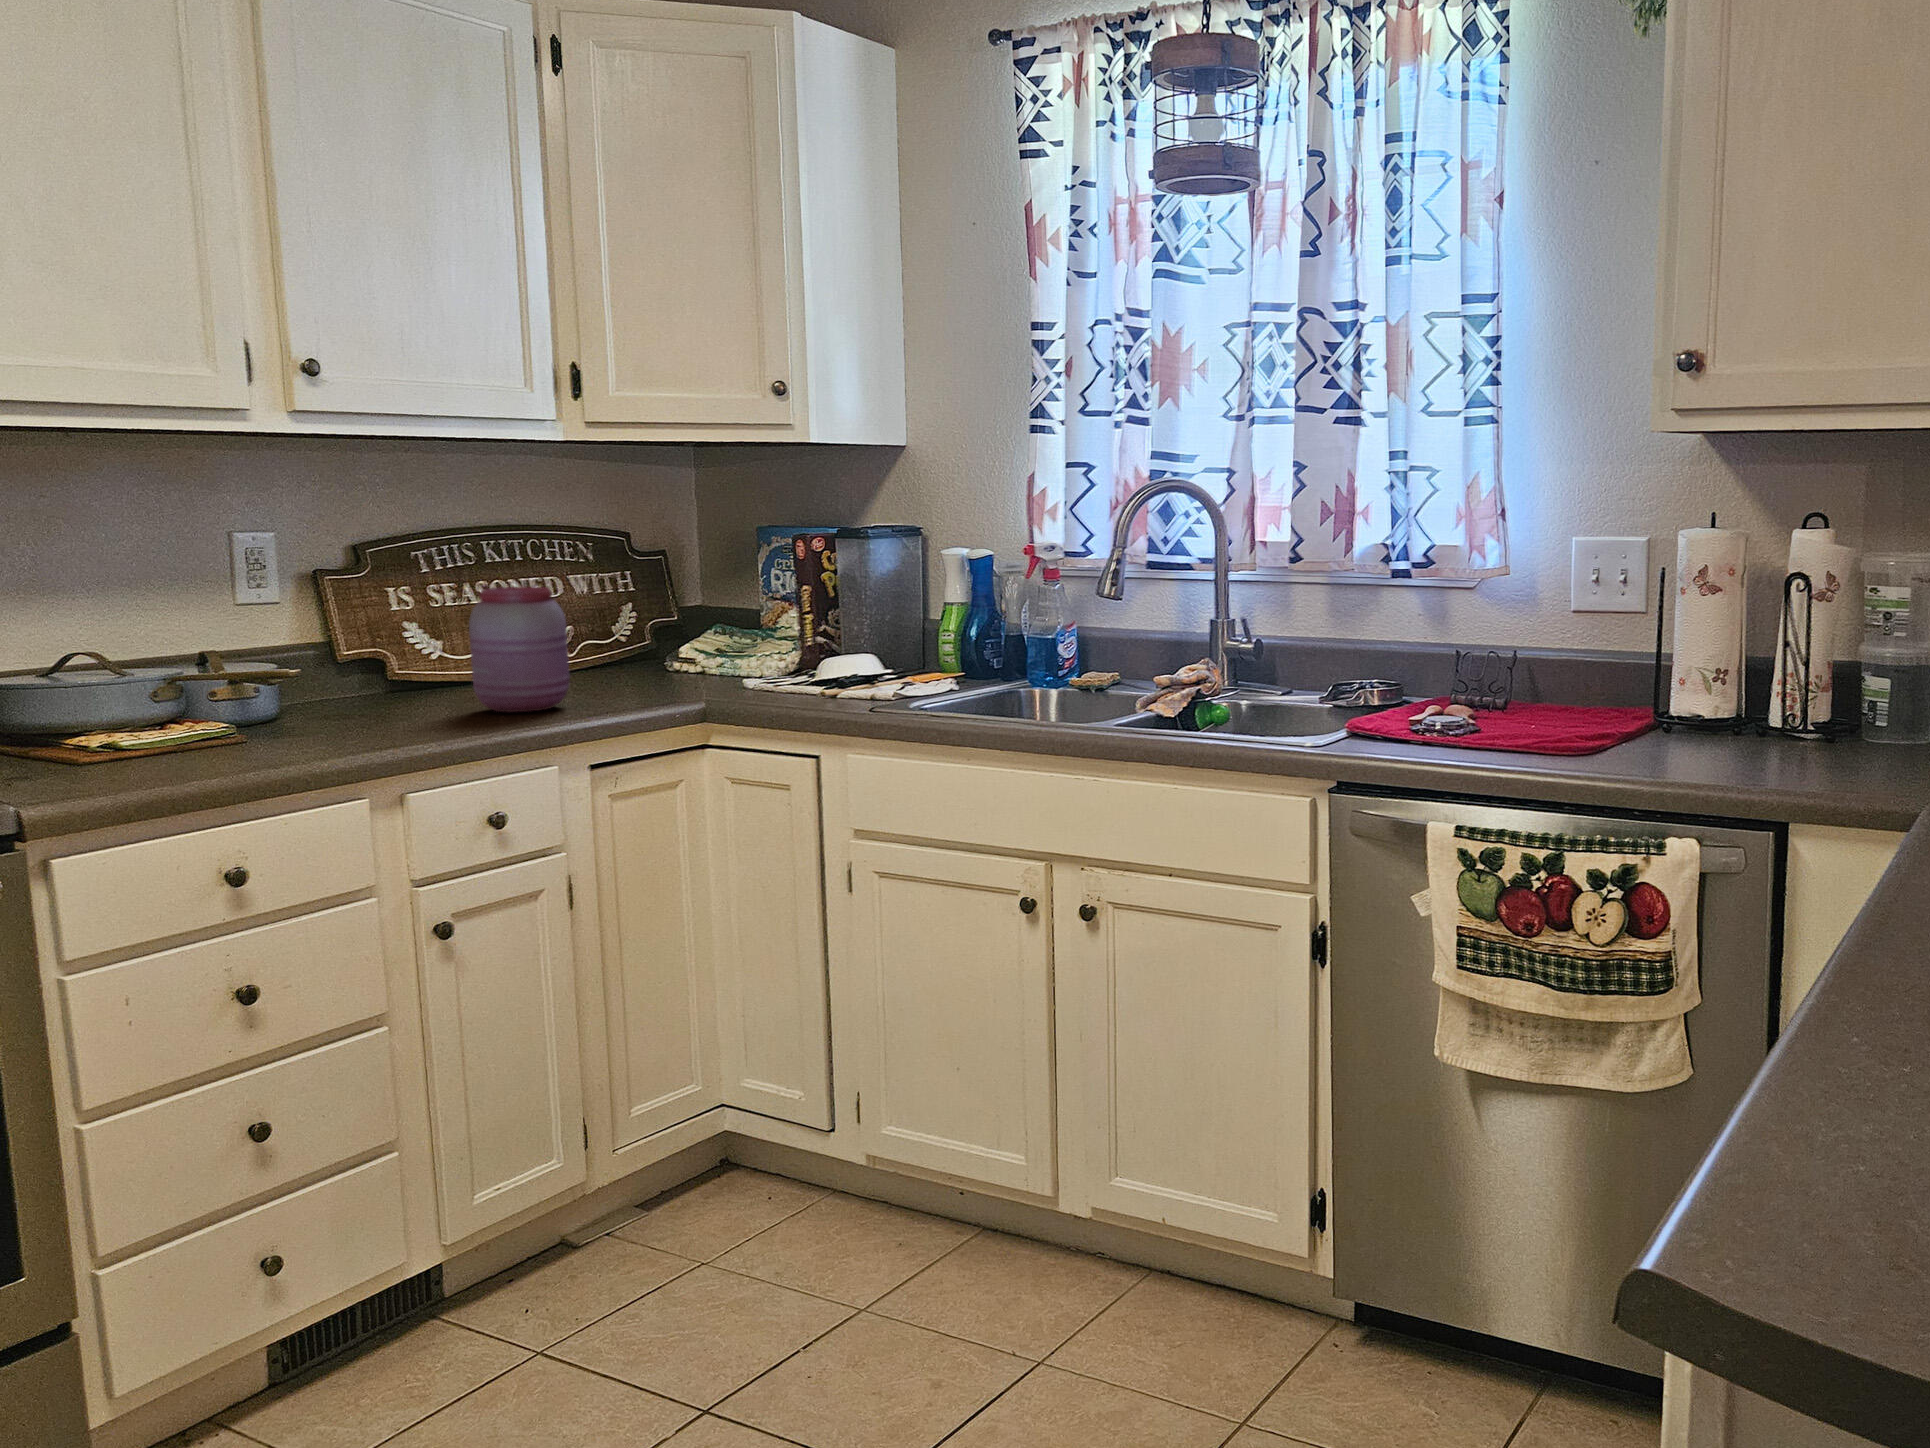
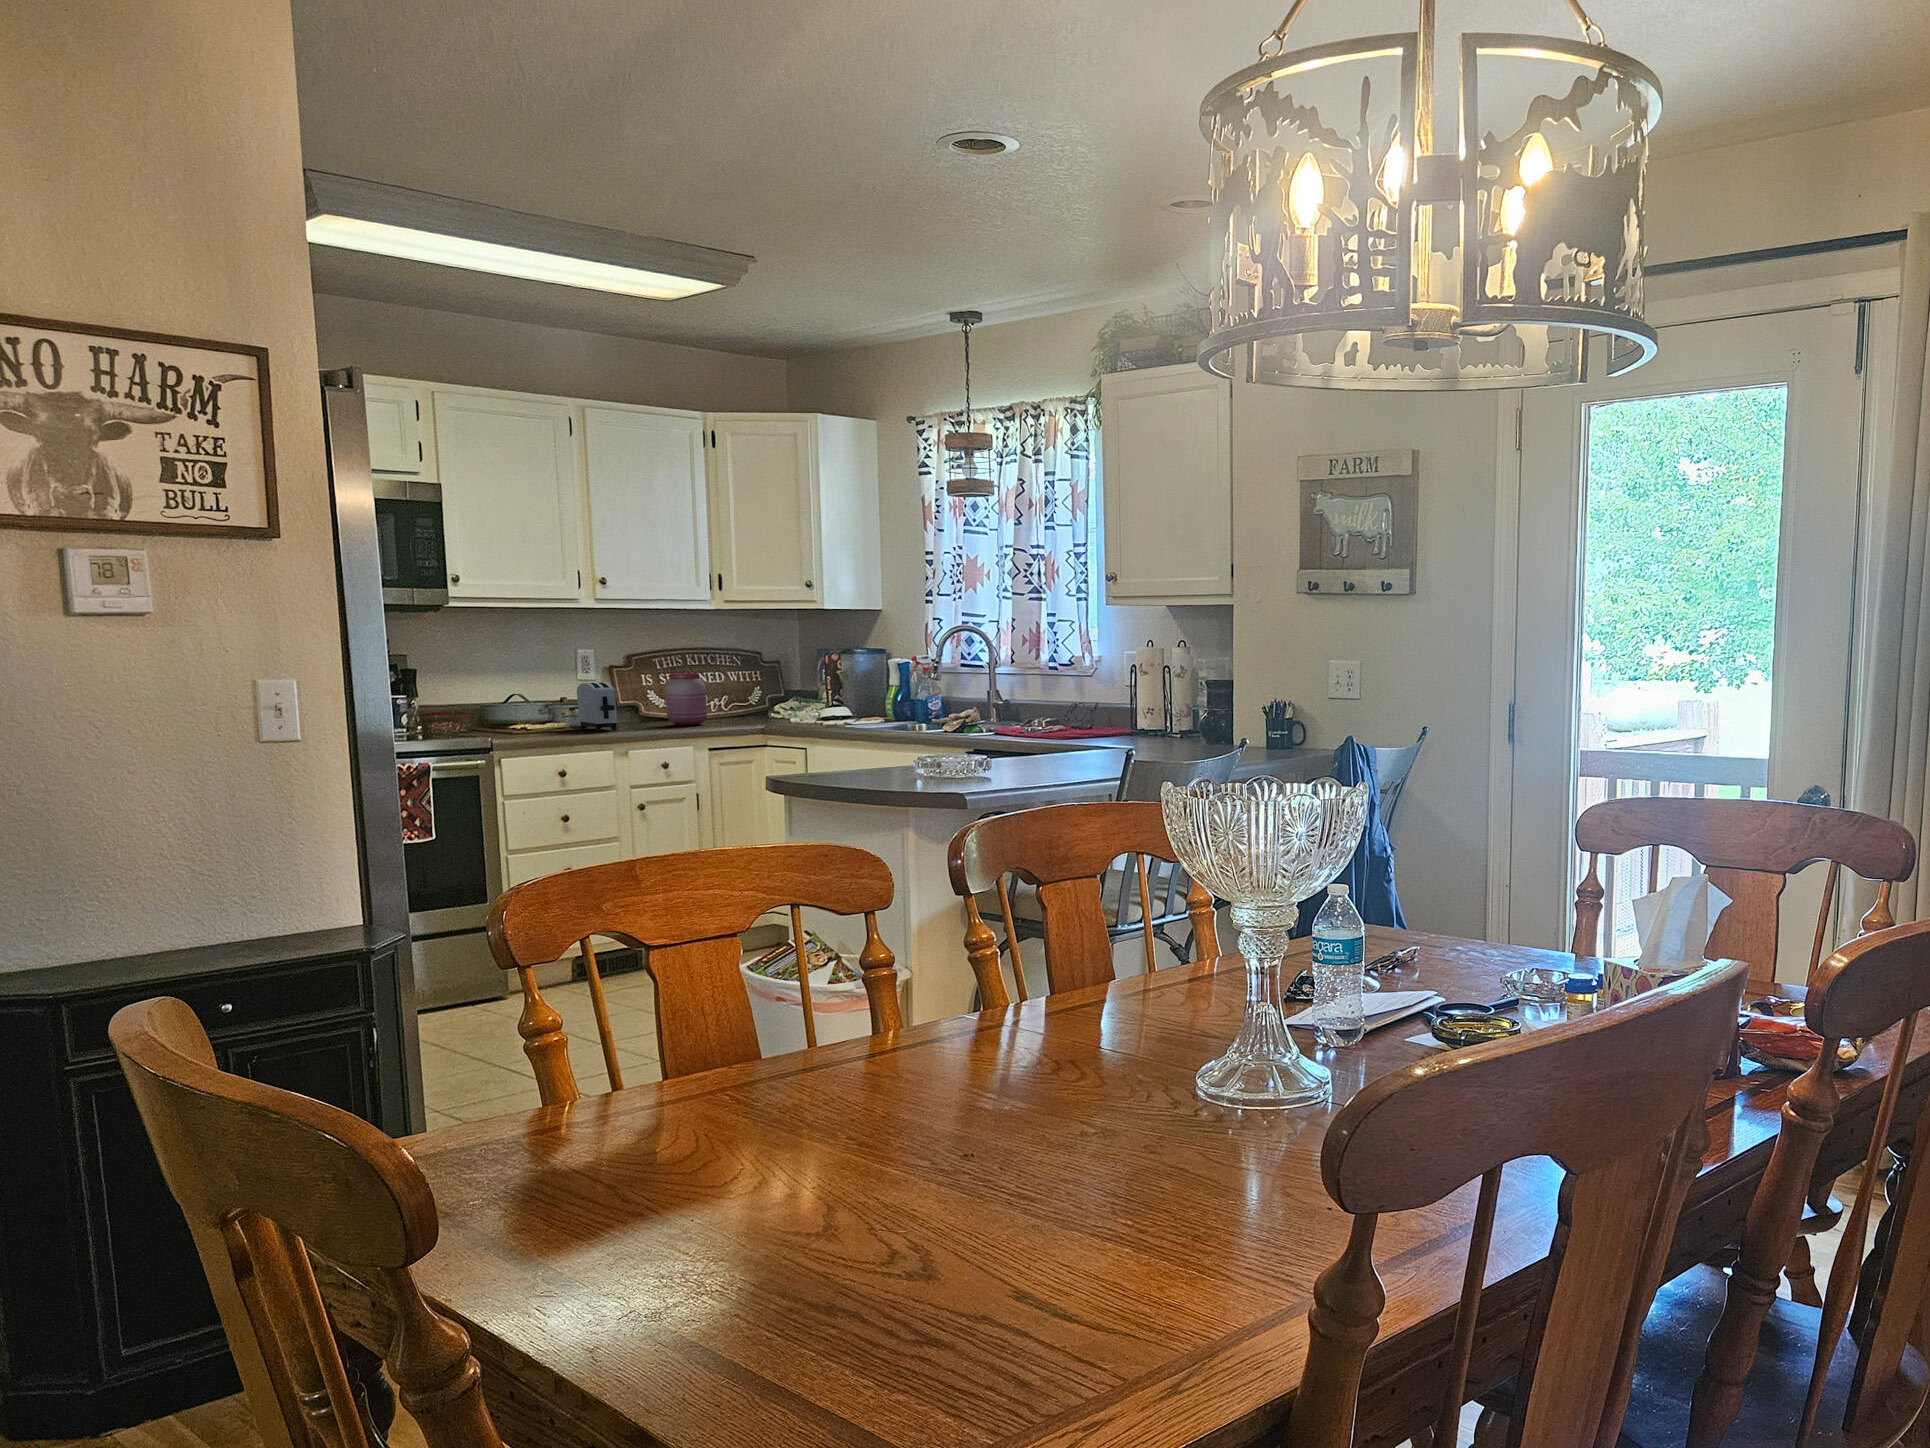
toaster: none [251,621,373,750] -> present [577,682,617,731]

